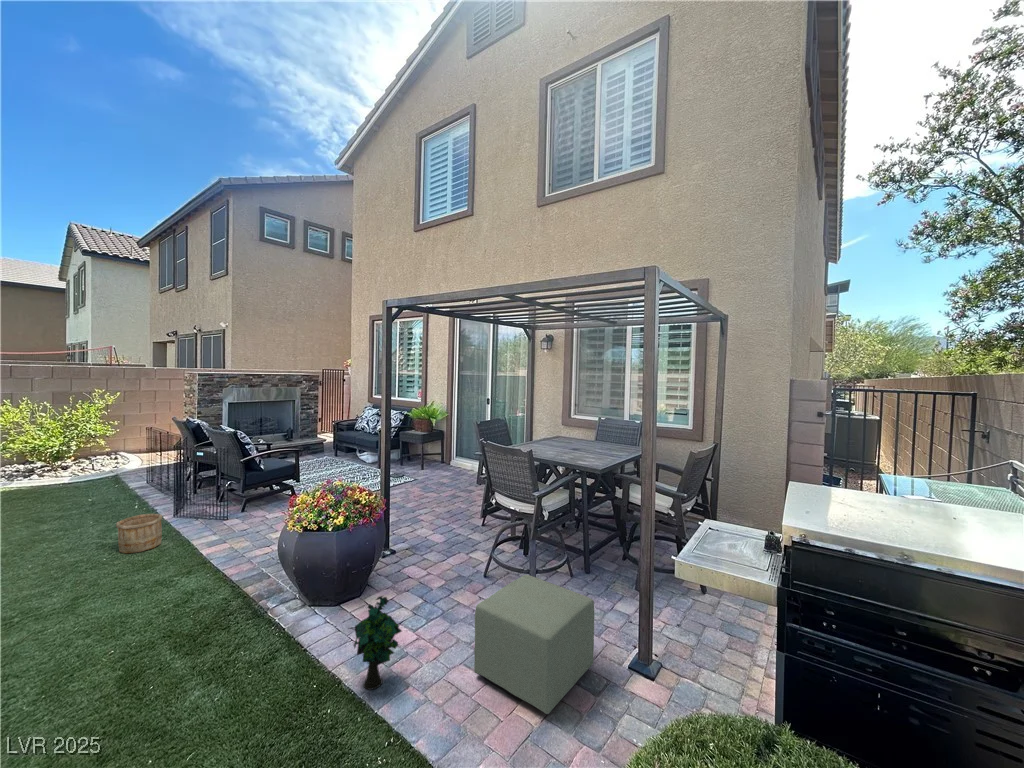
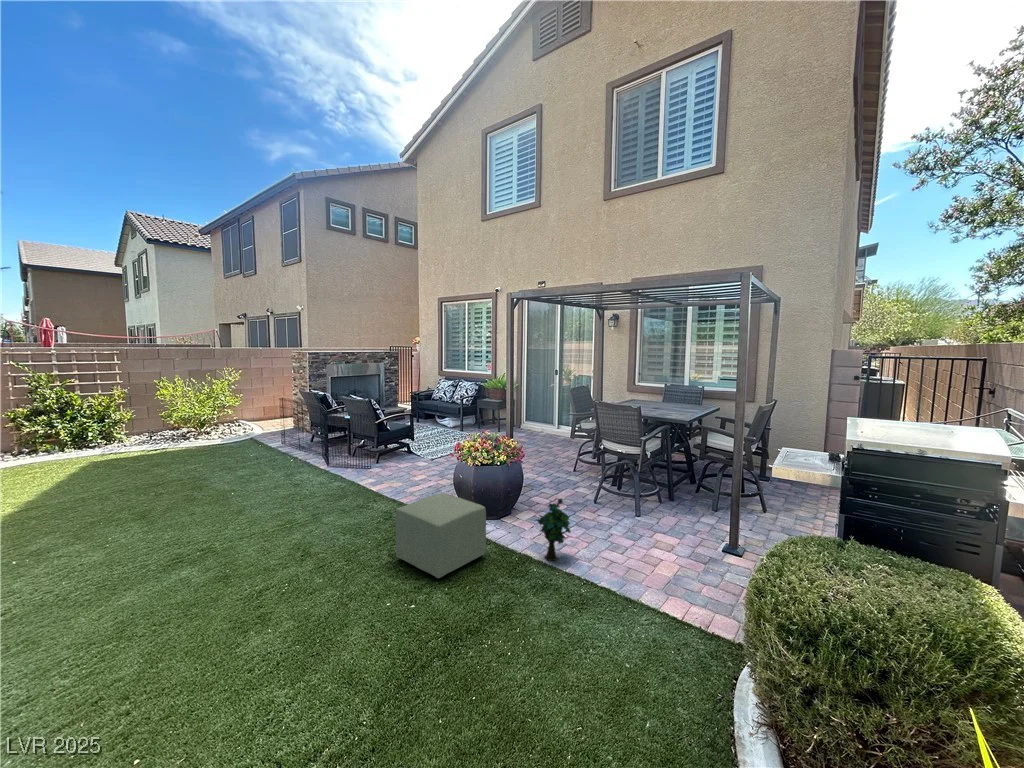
wooden bucket: present [116,514,162,554] -> none [297,457,329,486]
ottoman: present [474,575,594,714] -> present [396,493,486,578]

